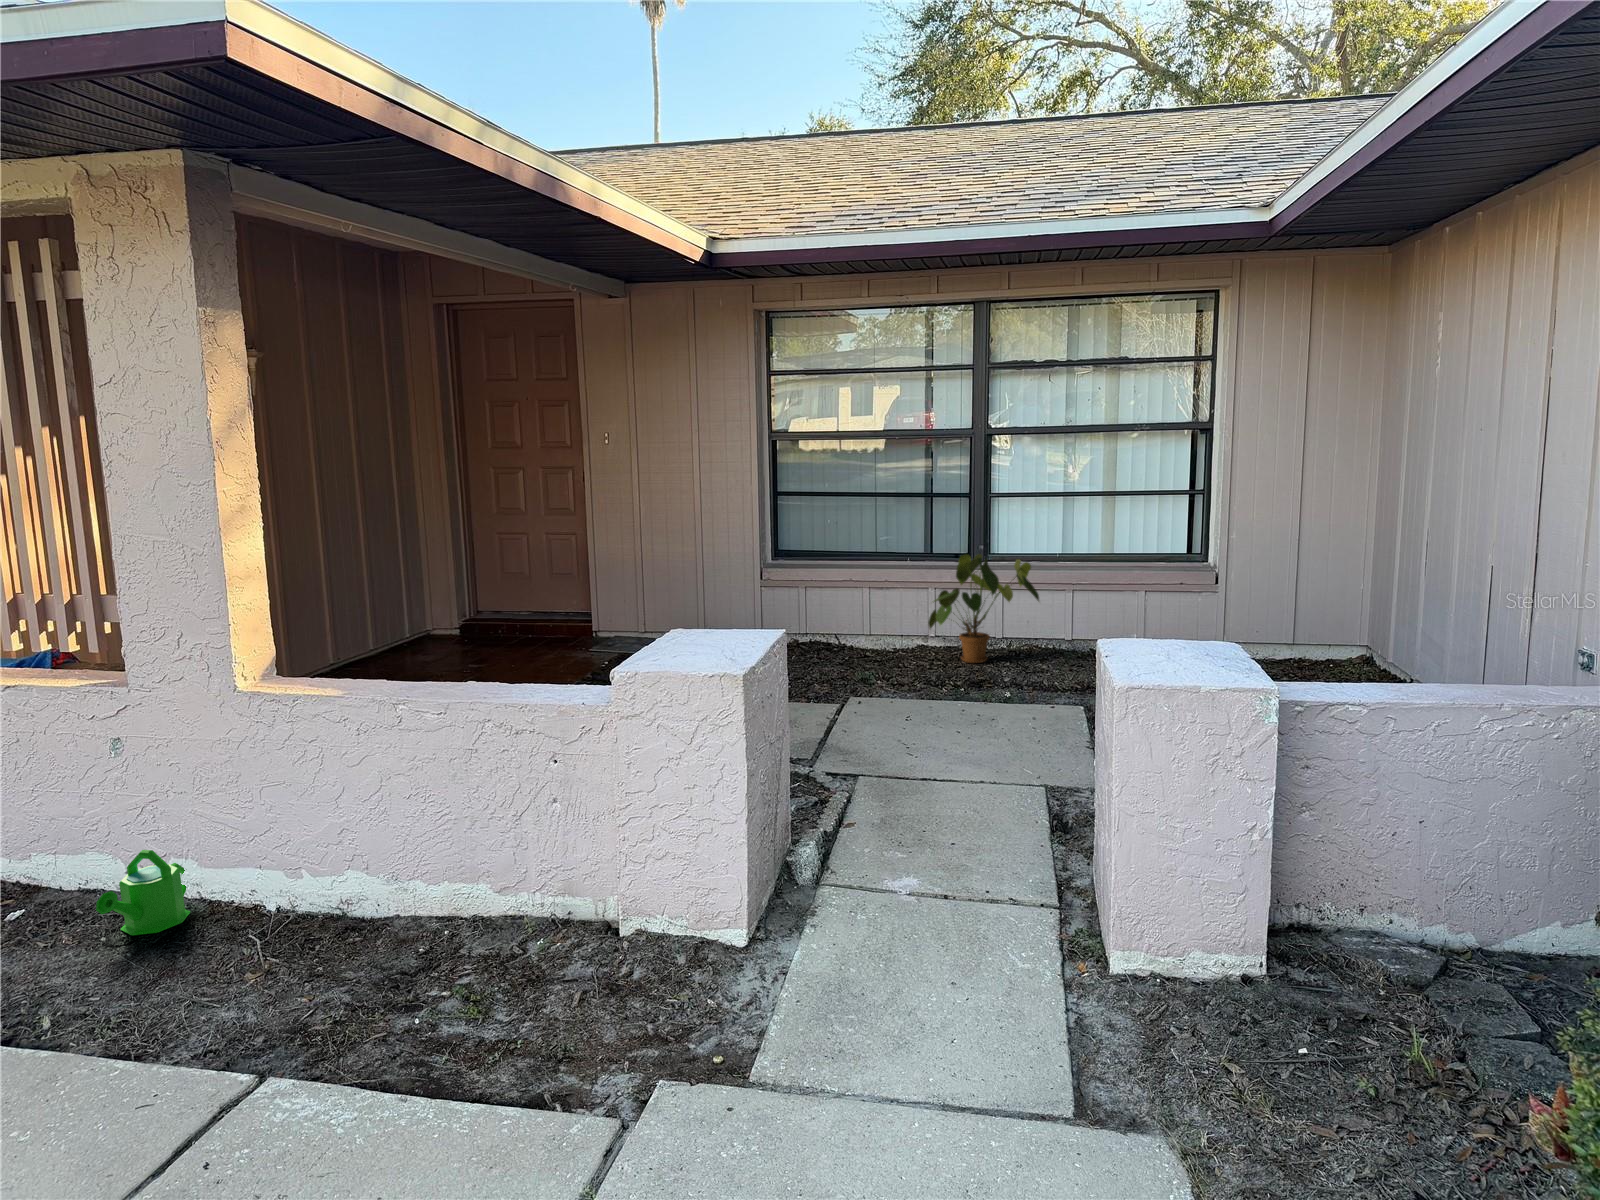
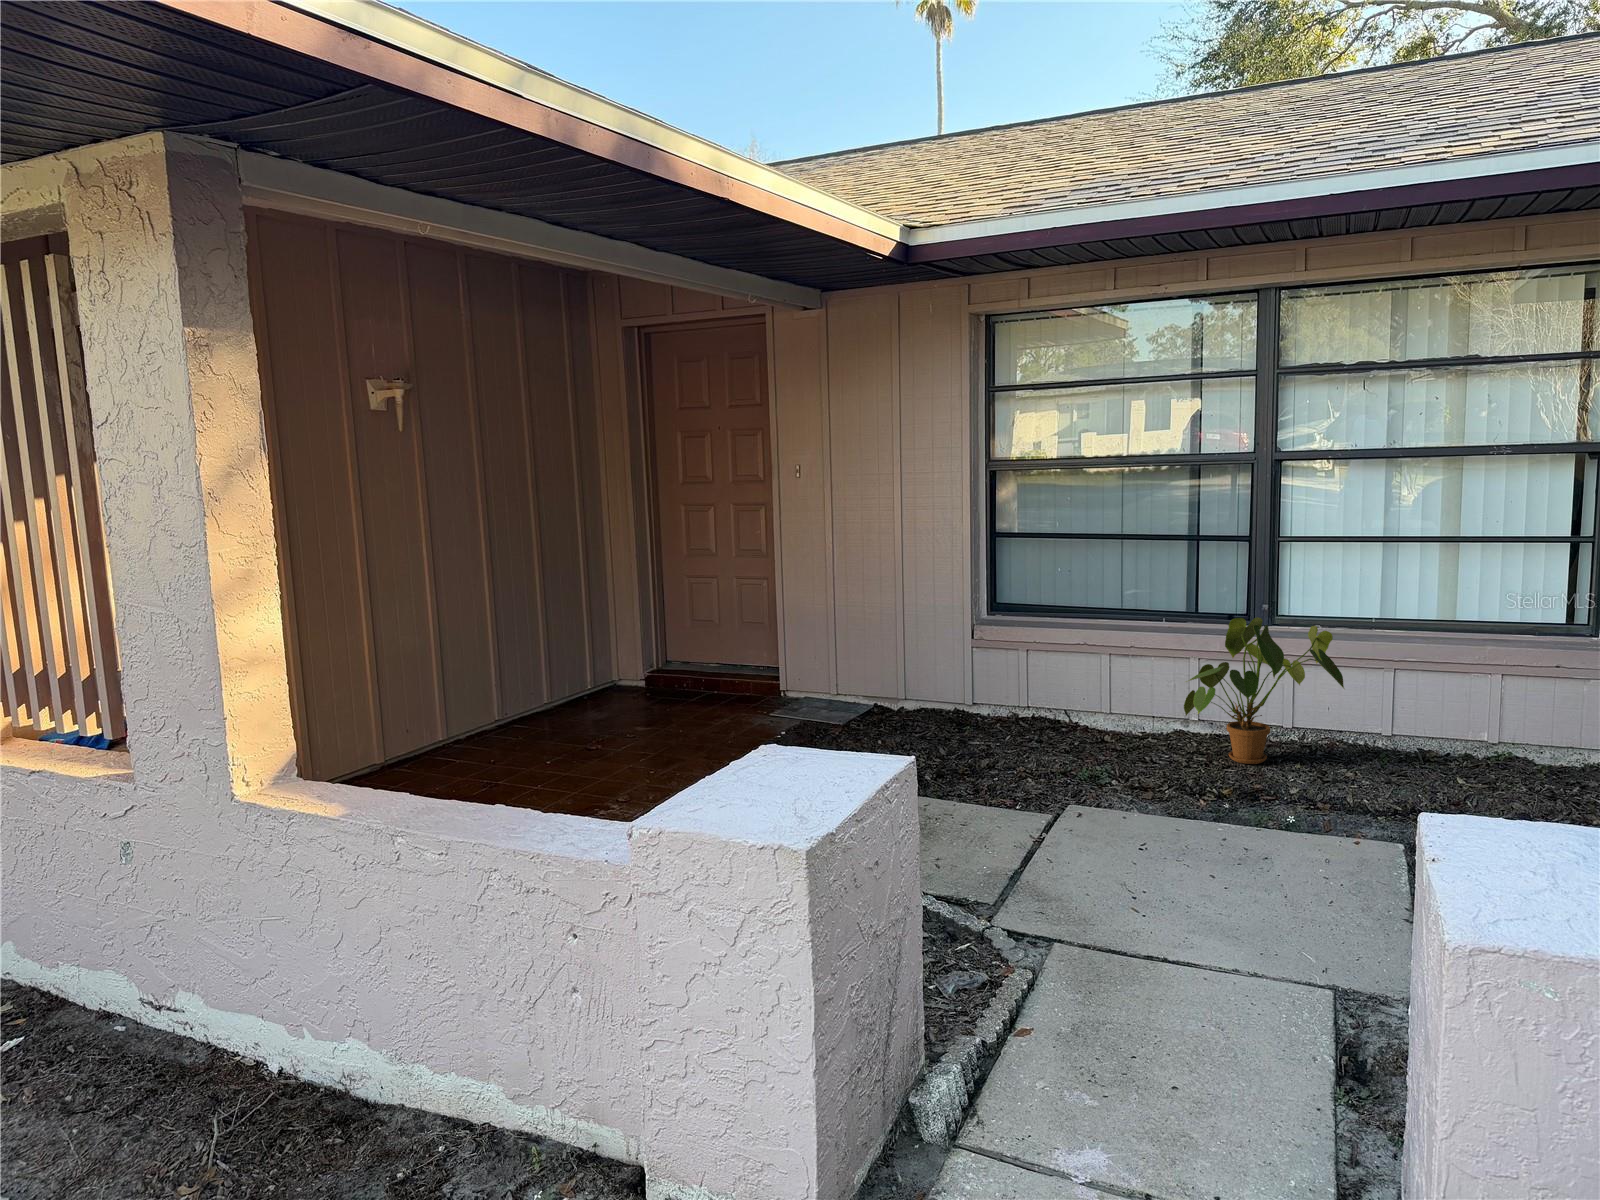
watering can: present [96,850,190,935] -> none [71,980,207,1085]

